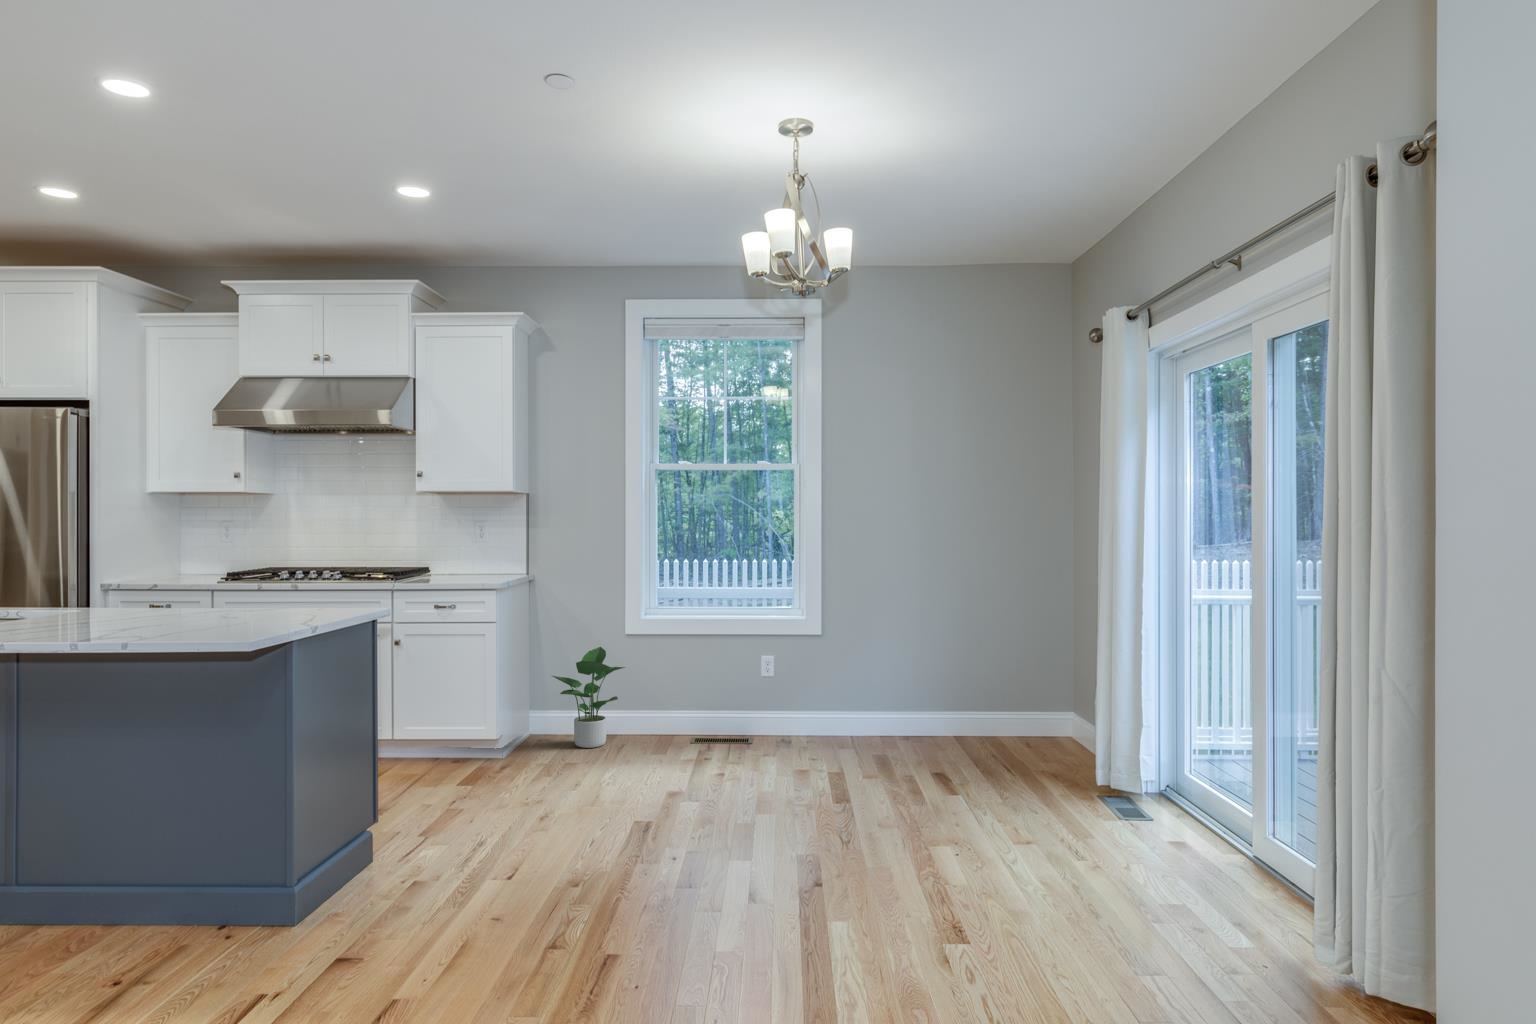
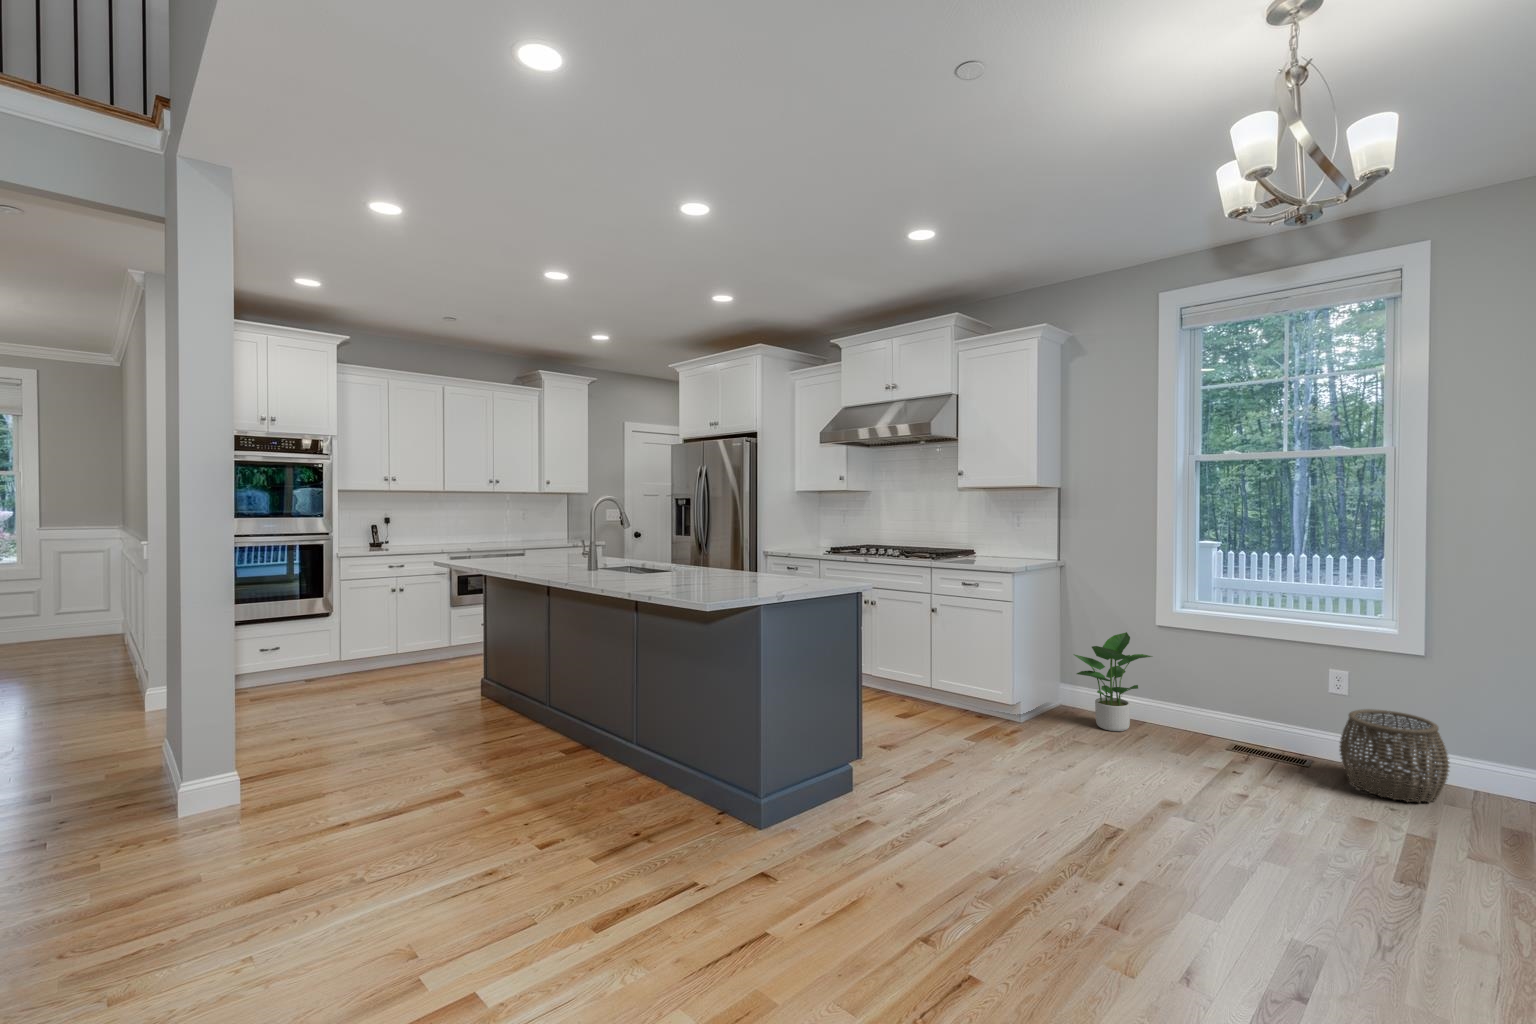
woven basket: none [774,684,839,751] -> present [1340,709,1450,803]

